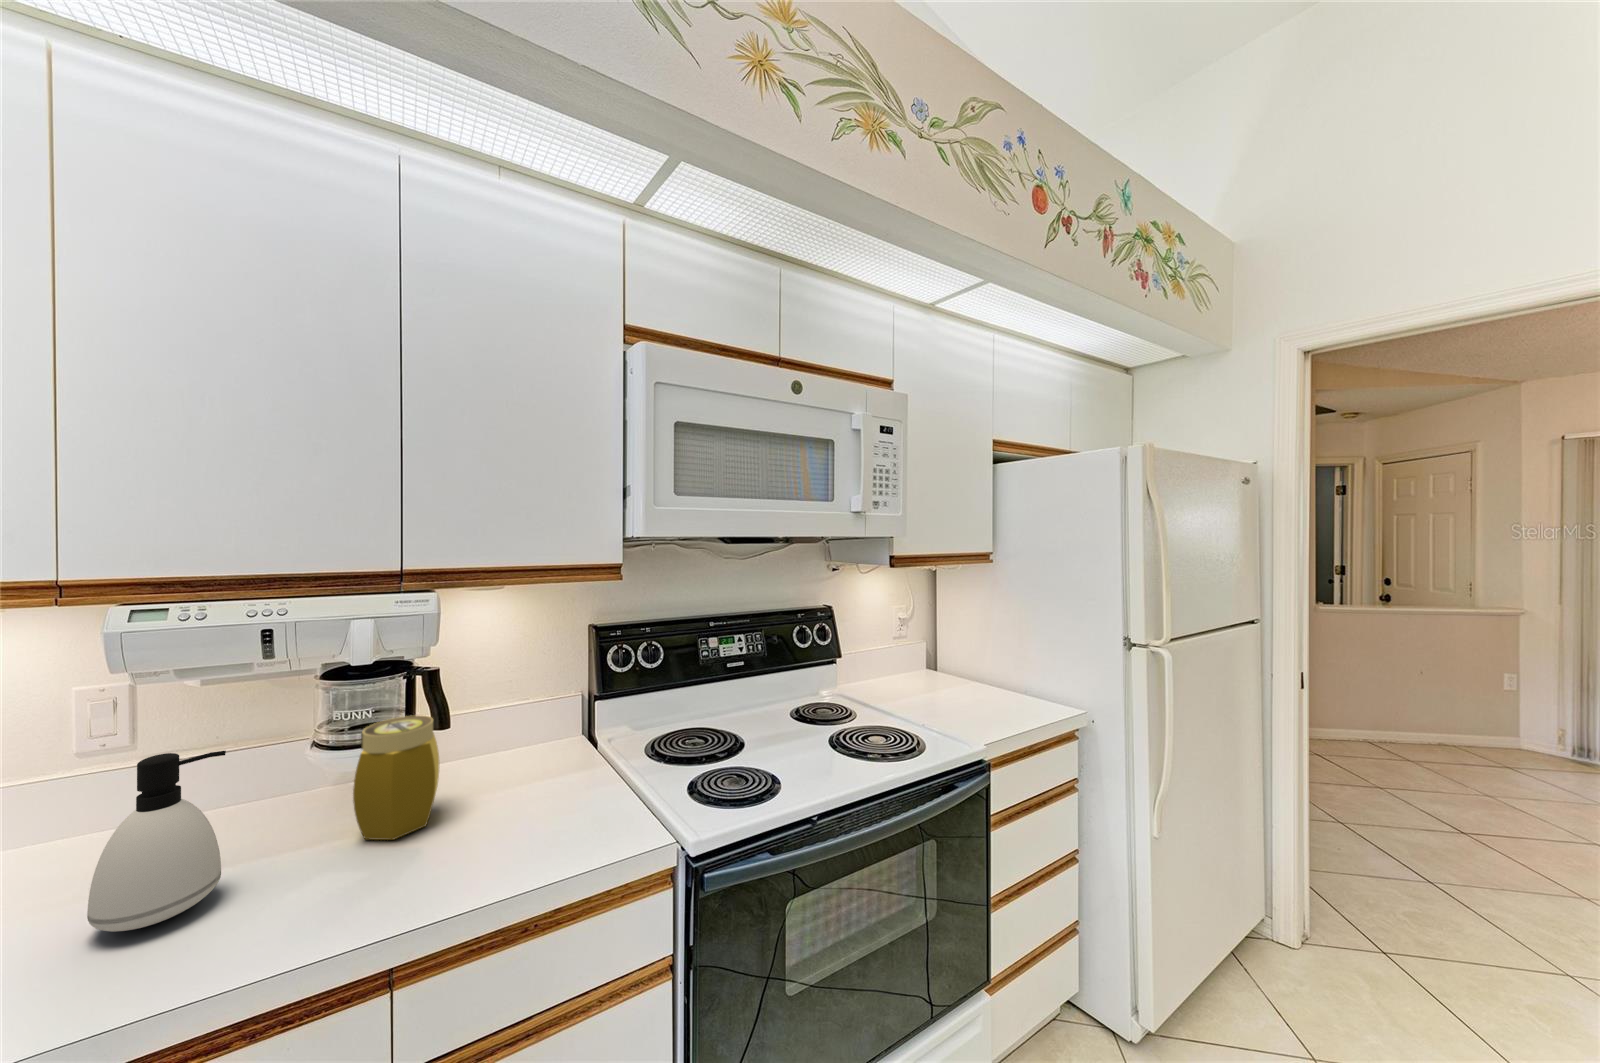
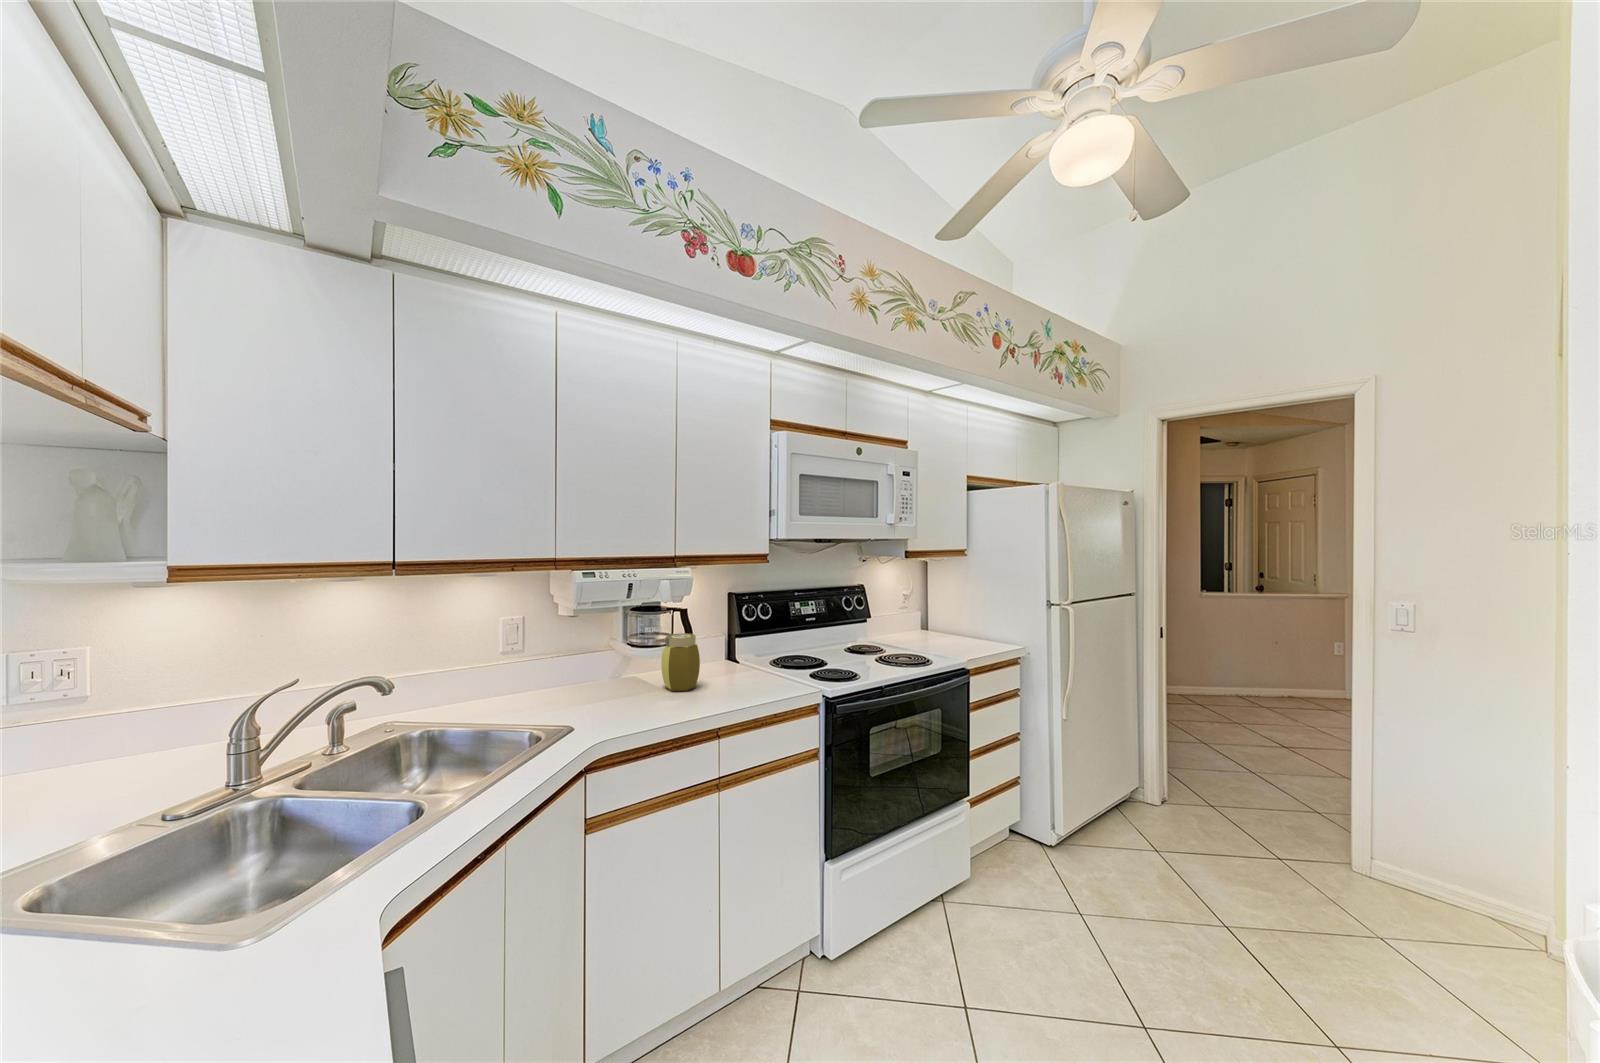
soap dispenser: present [87,751,226,931] -> none [597,637,637,709]

